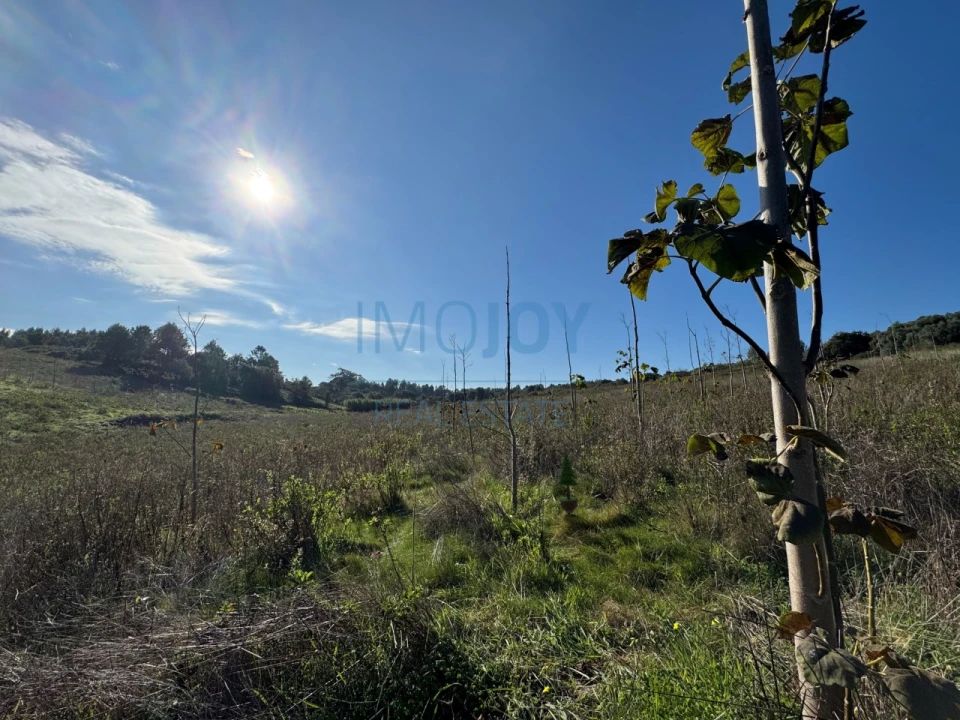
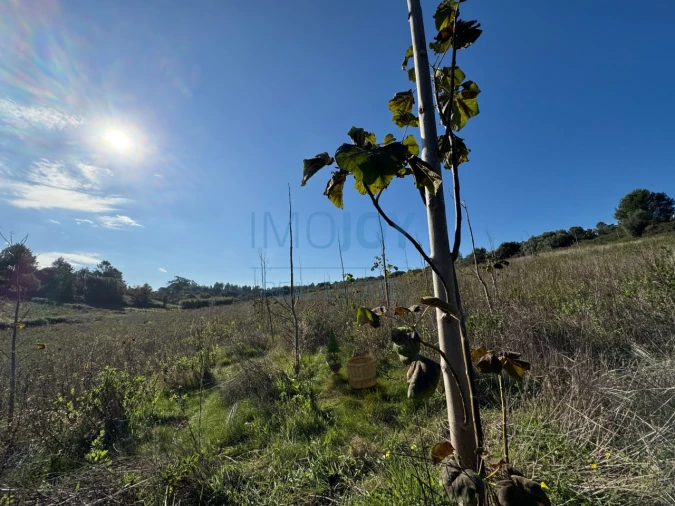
wooden bucket: none [587,494,631,538] -> present [345,356,377,389]

